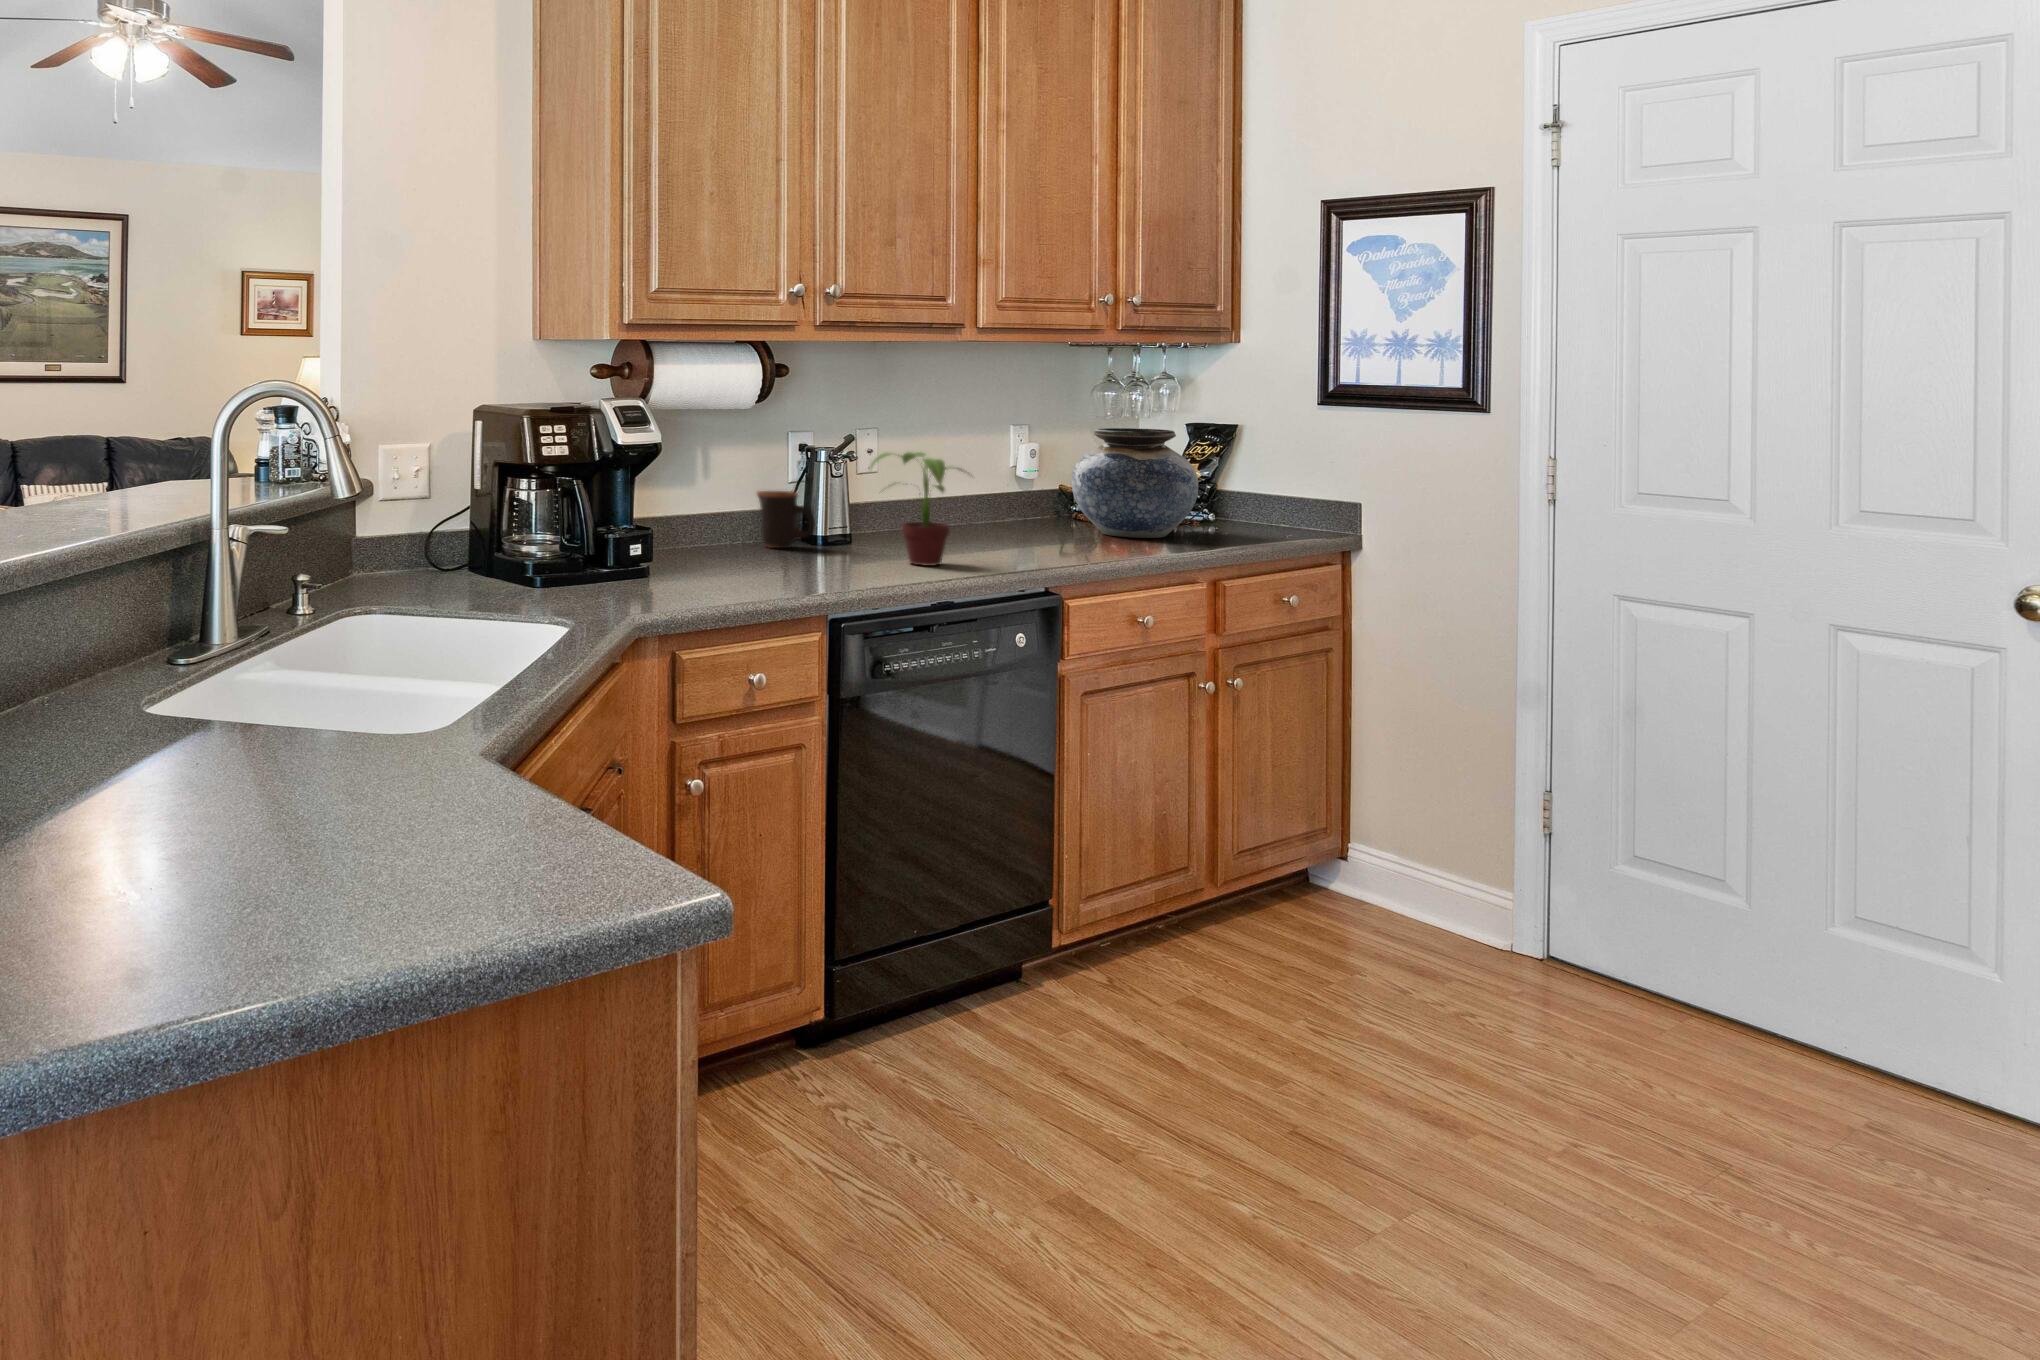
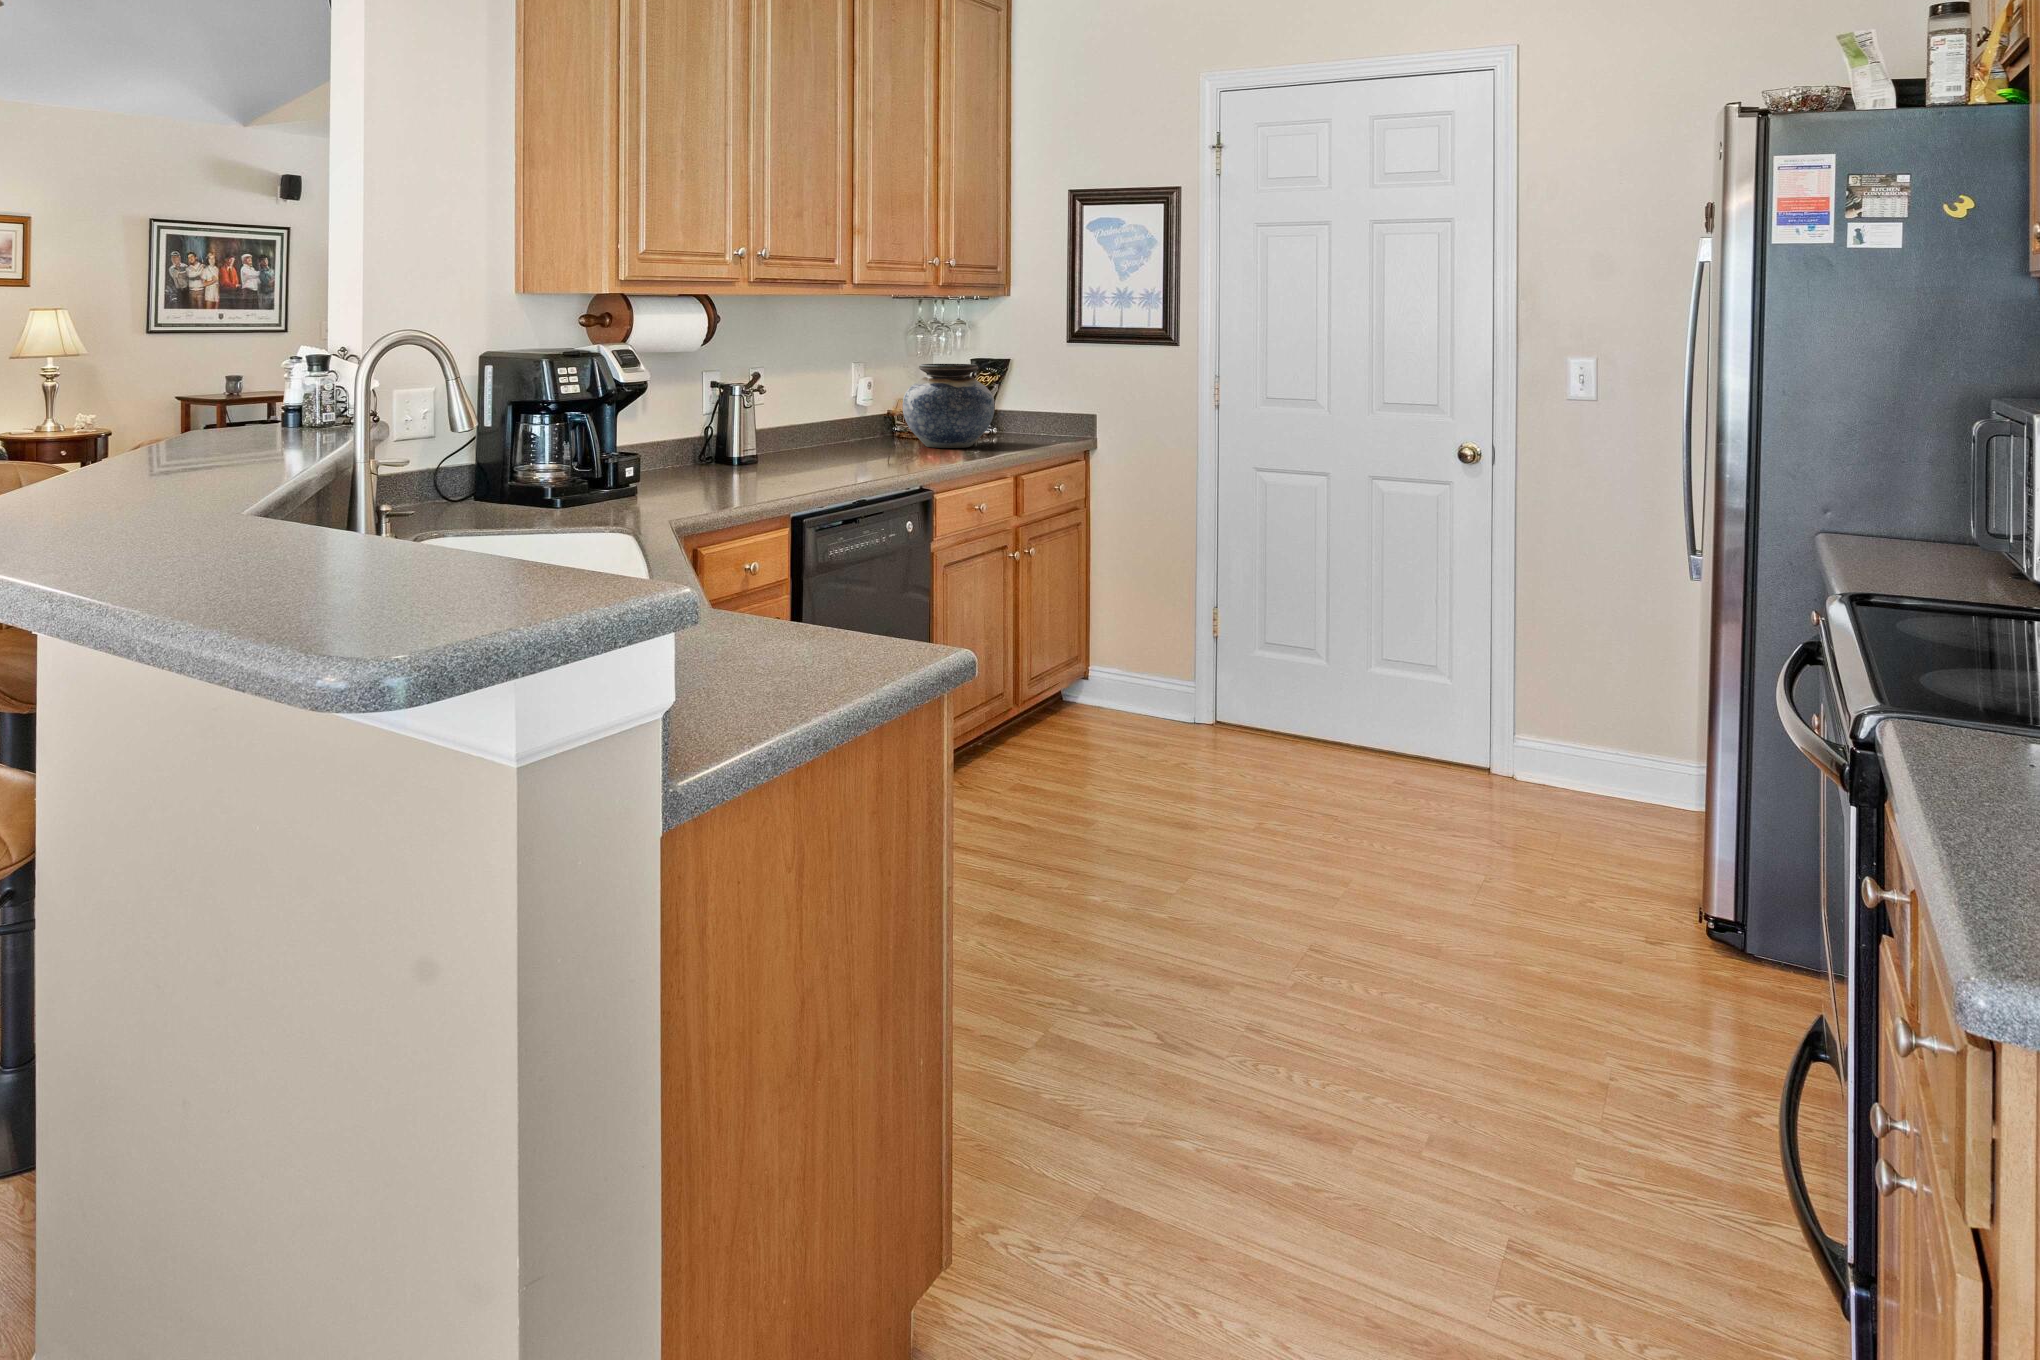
potted plant: present [871,452,967,566] -> none [790,384,866,474]
mug: present [757,491,815,548] -> none [685,421,736,468]

